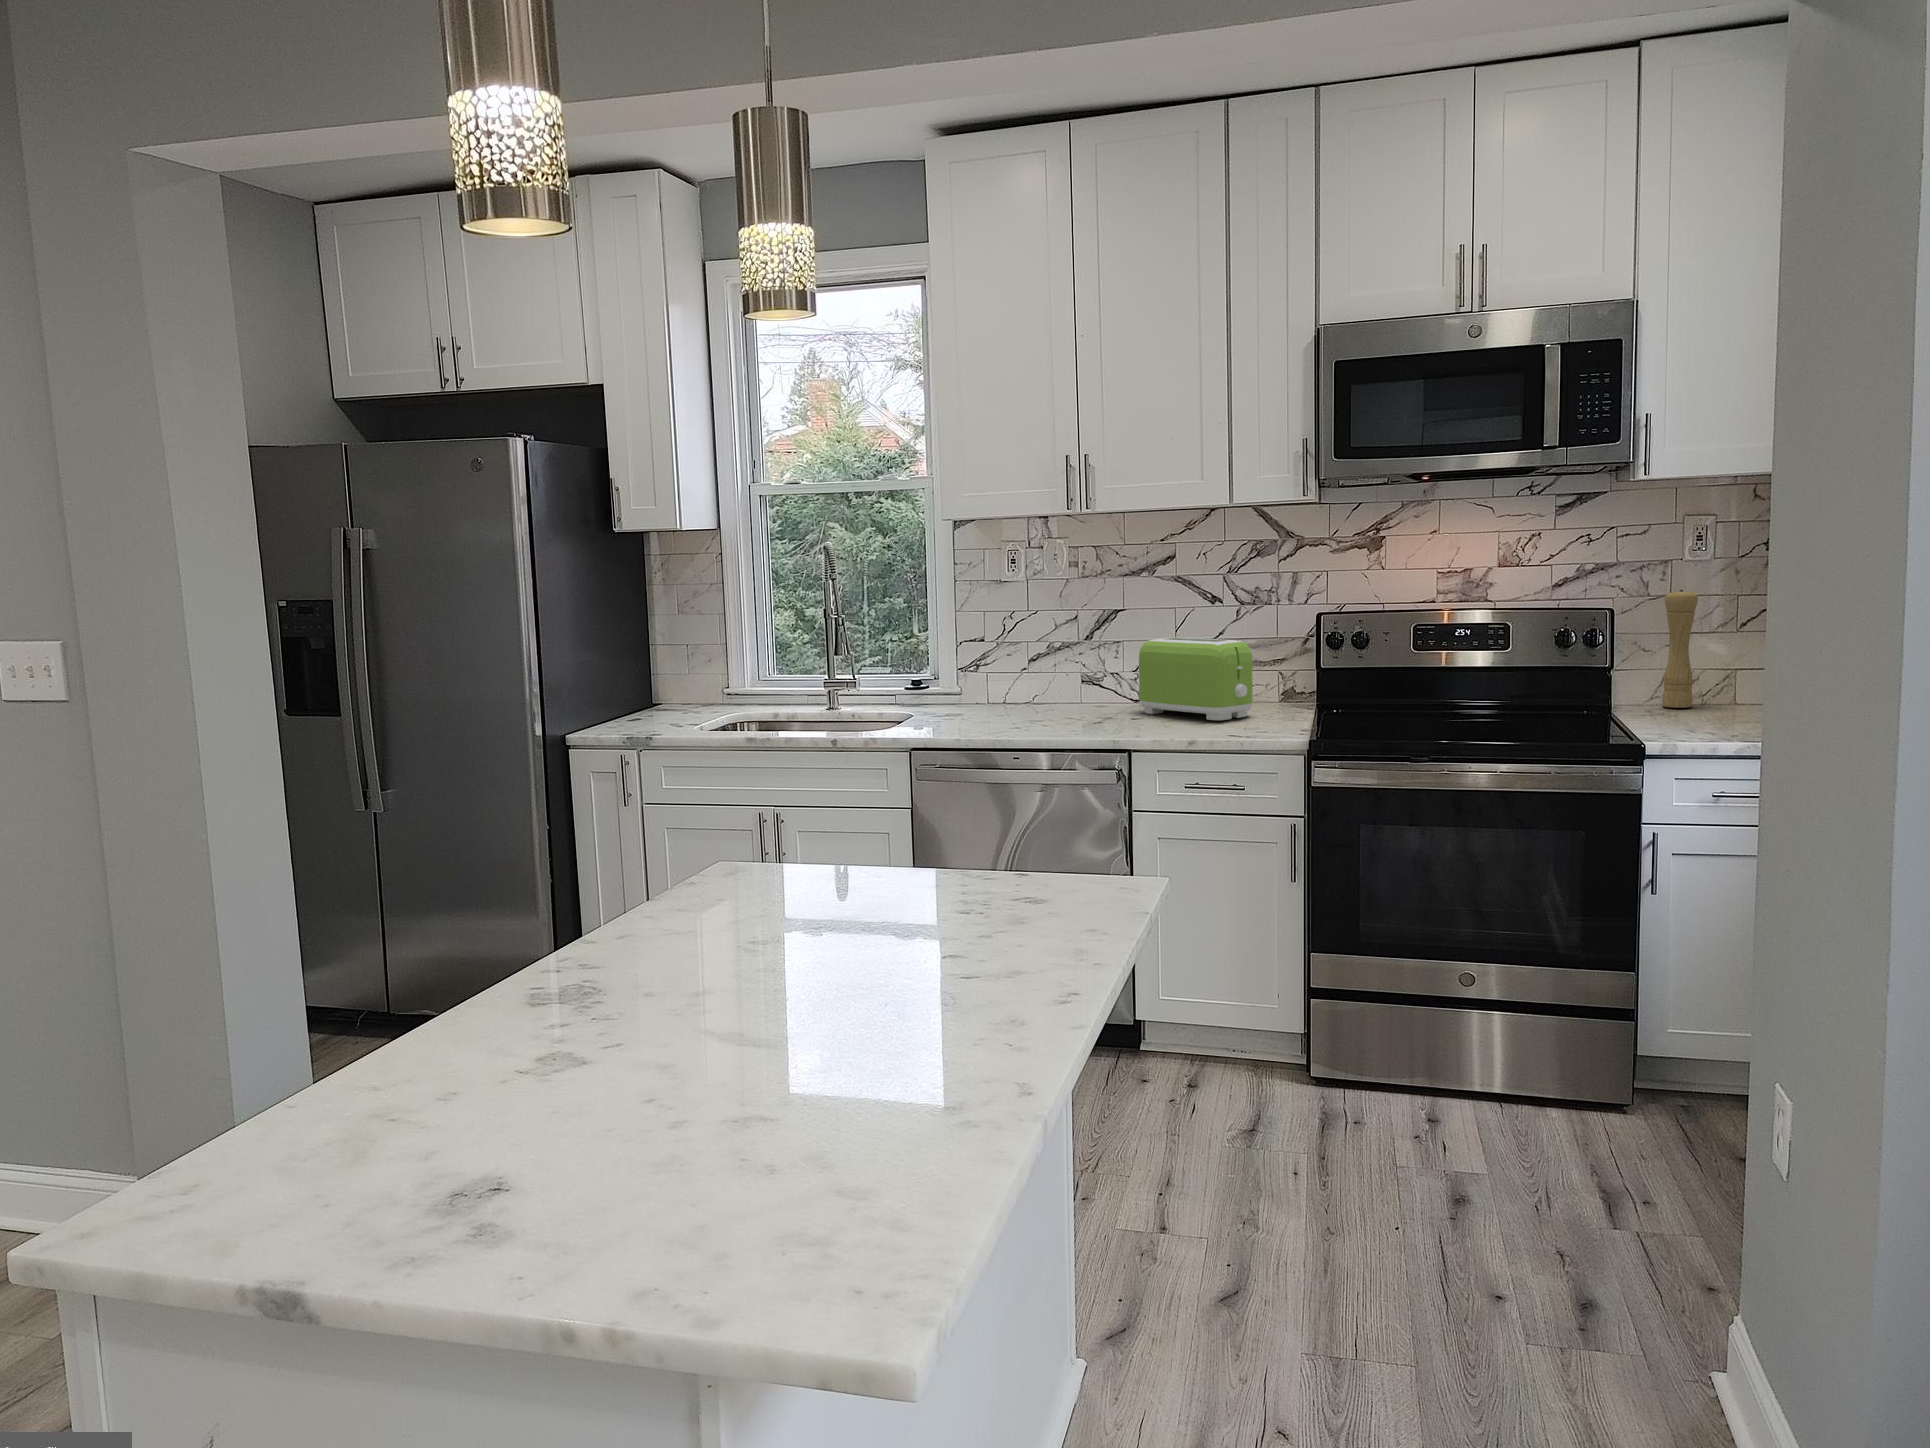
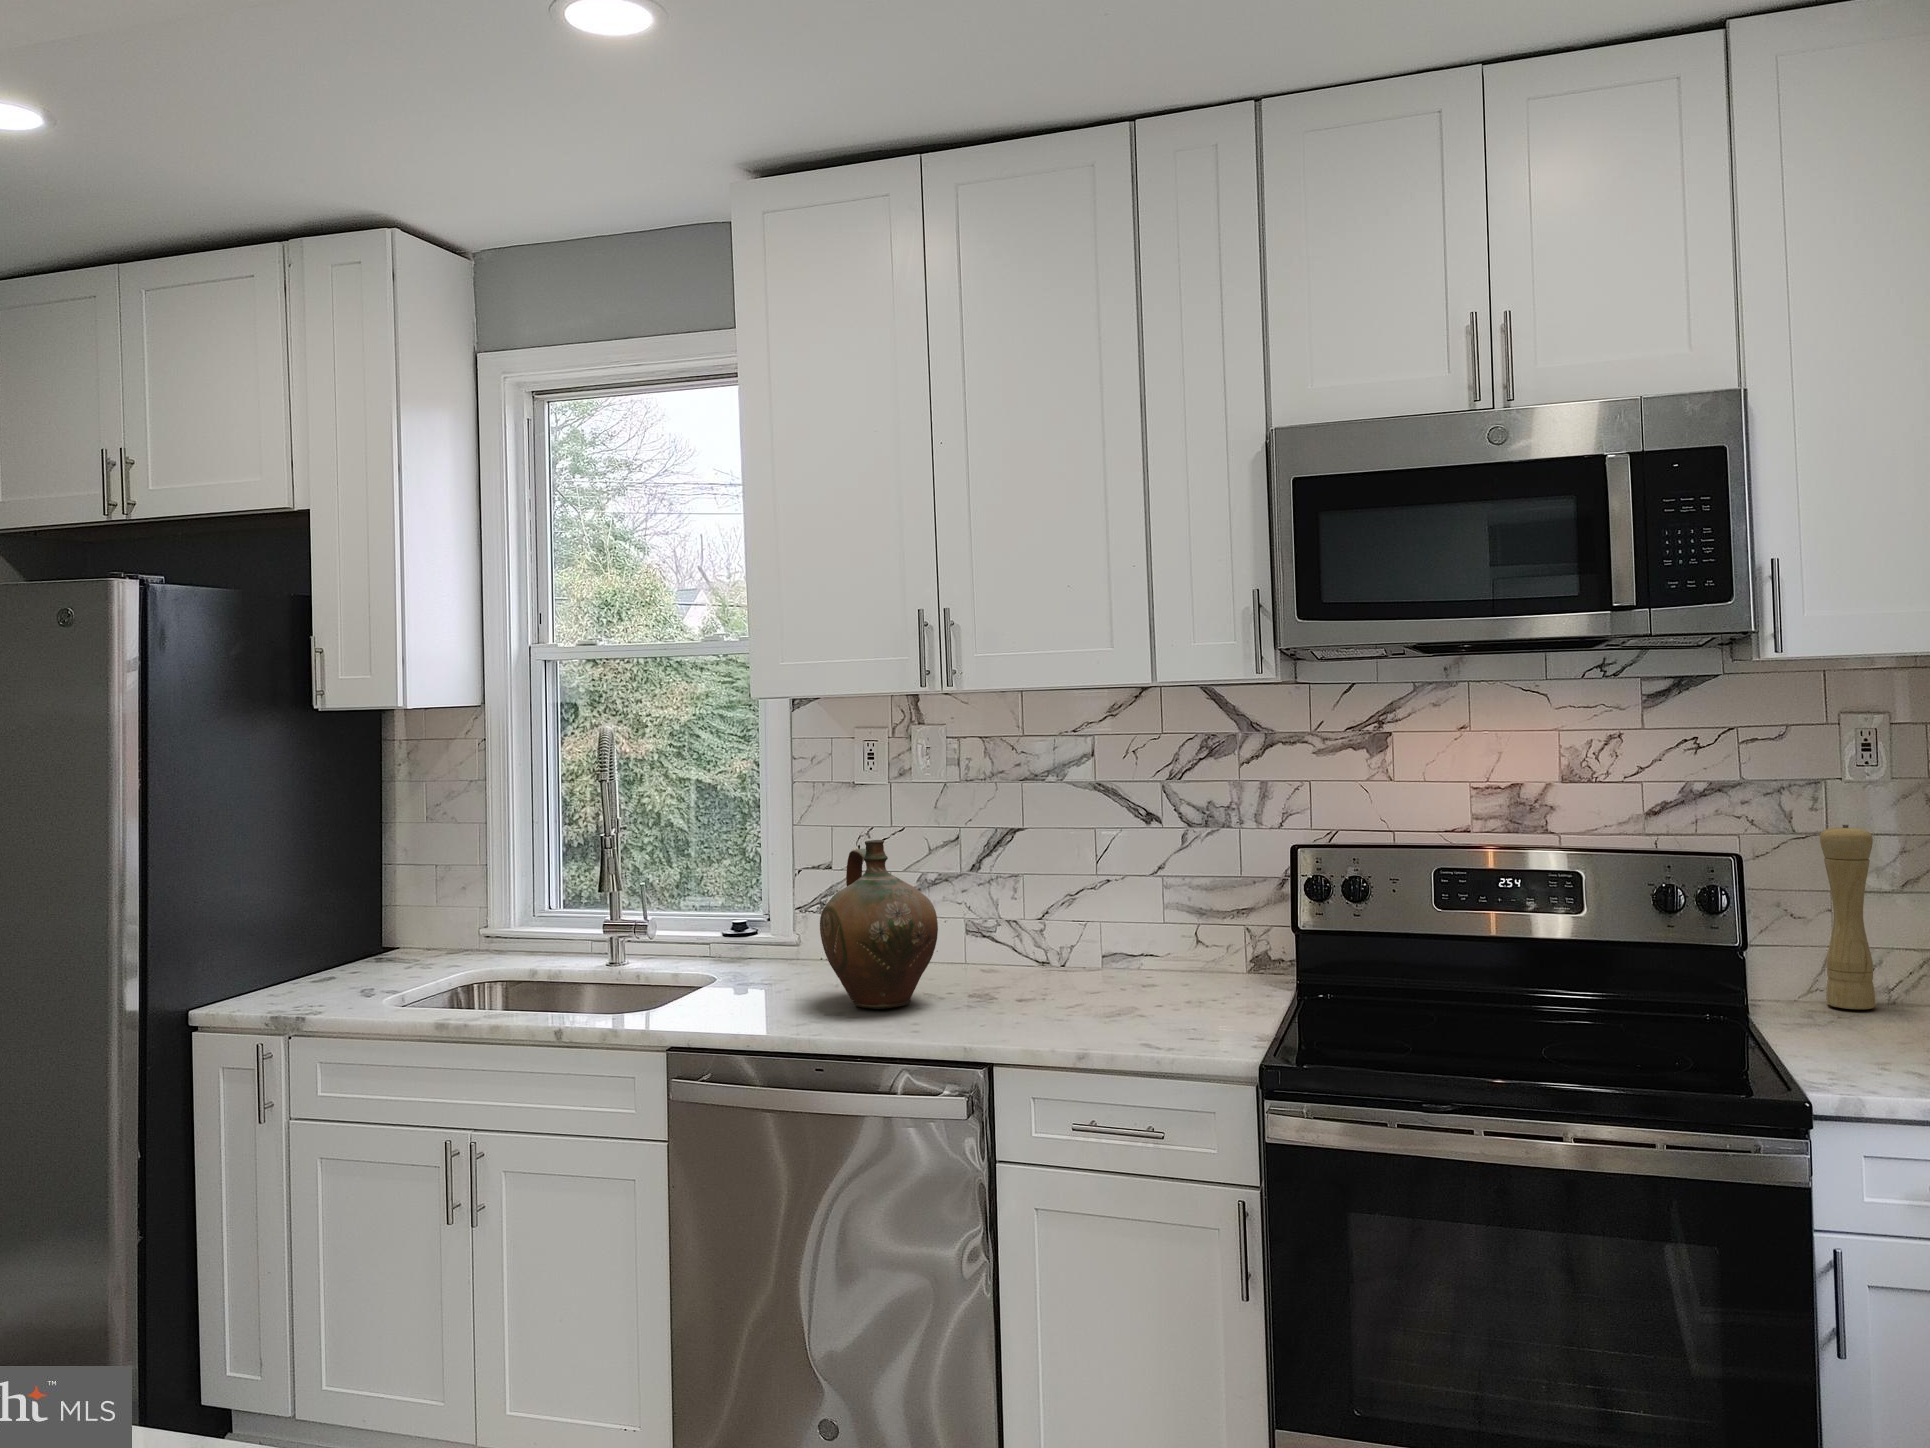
ceramic jug: none [999,613,1081,726] -> present [820,840,938,1009]
toaster: present [1139,638,1253,720] -> none [1033,875,1194,1008]

